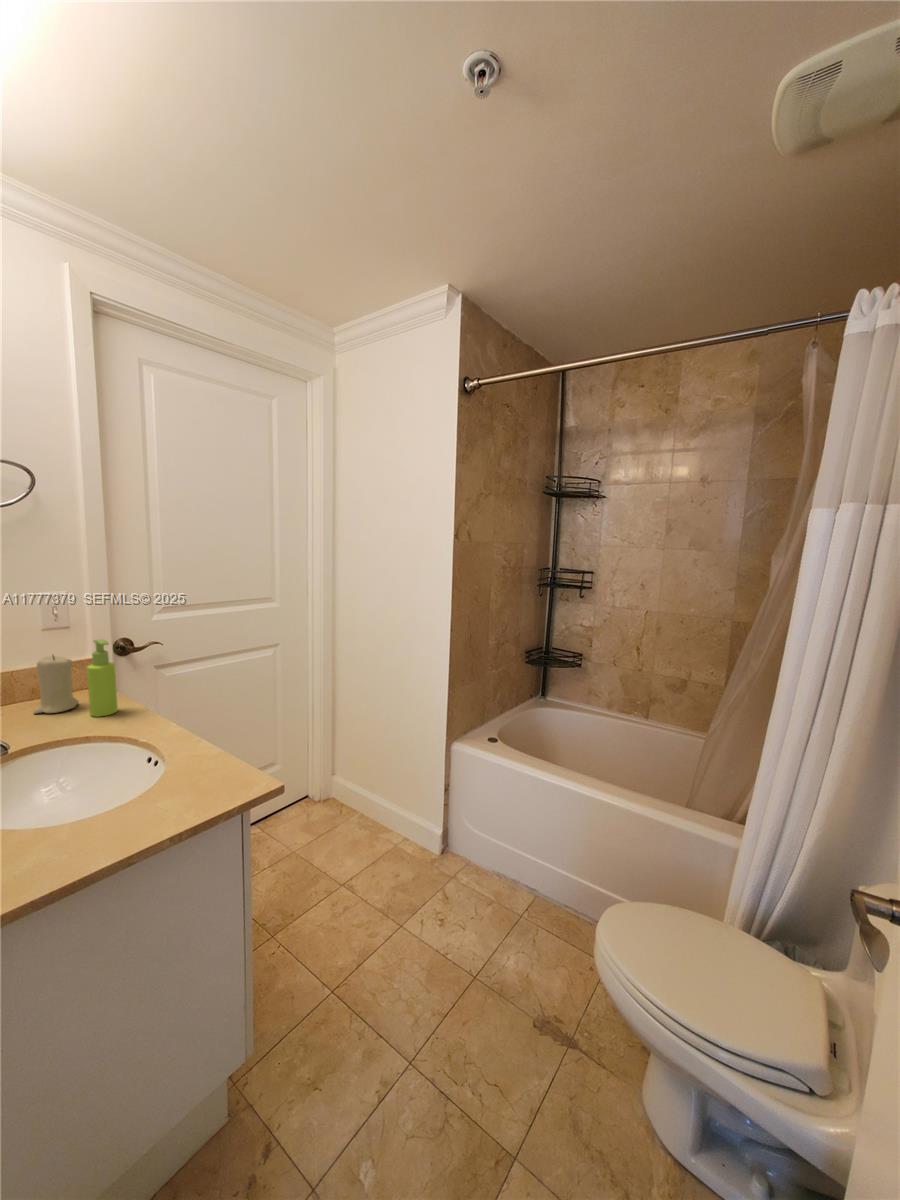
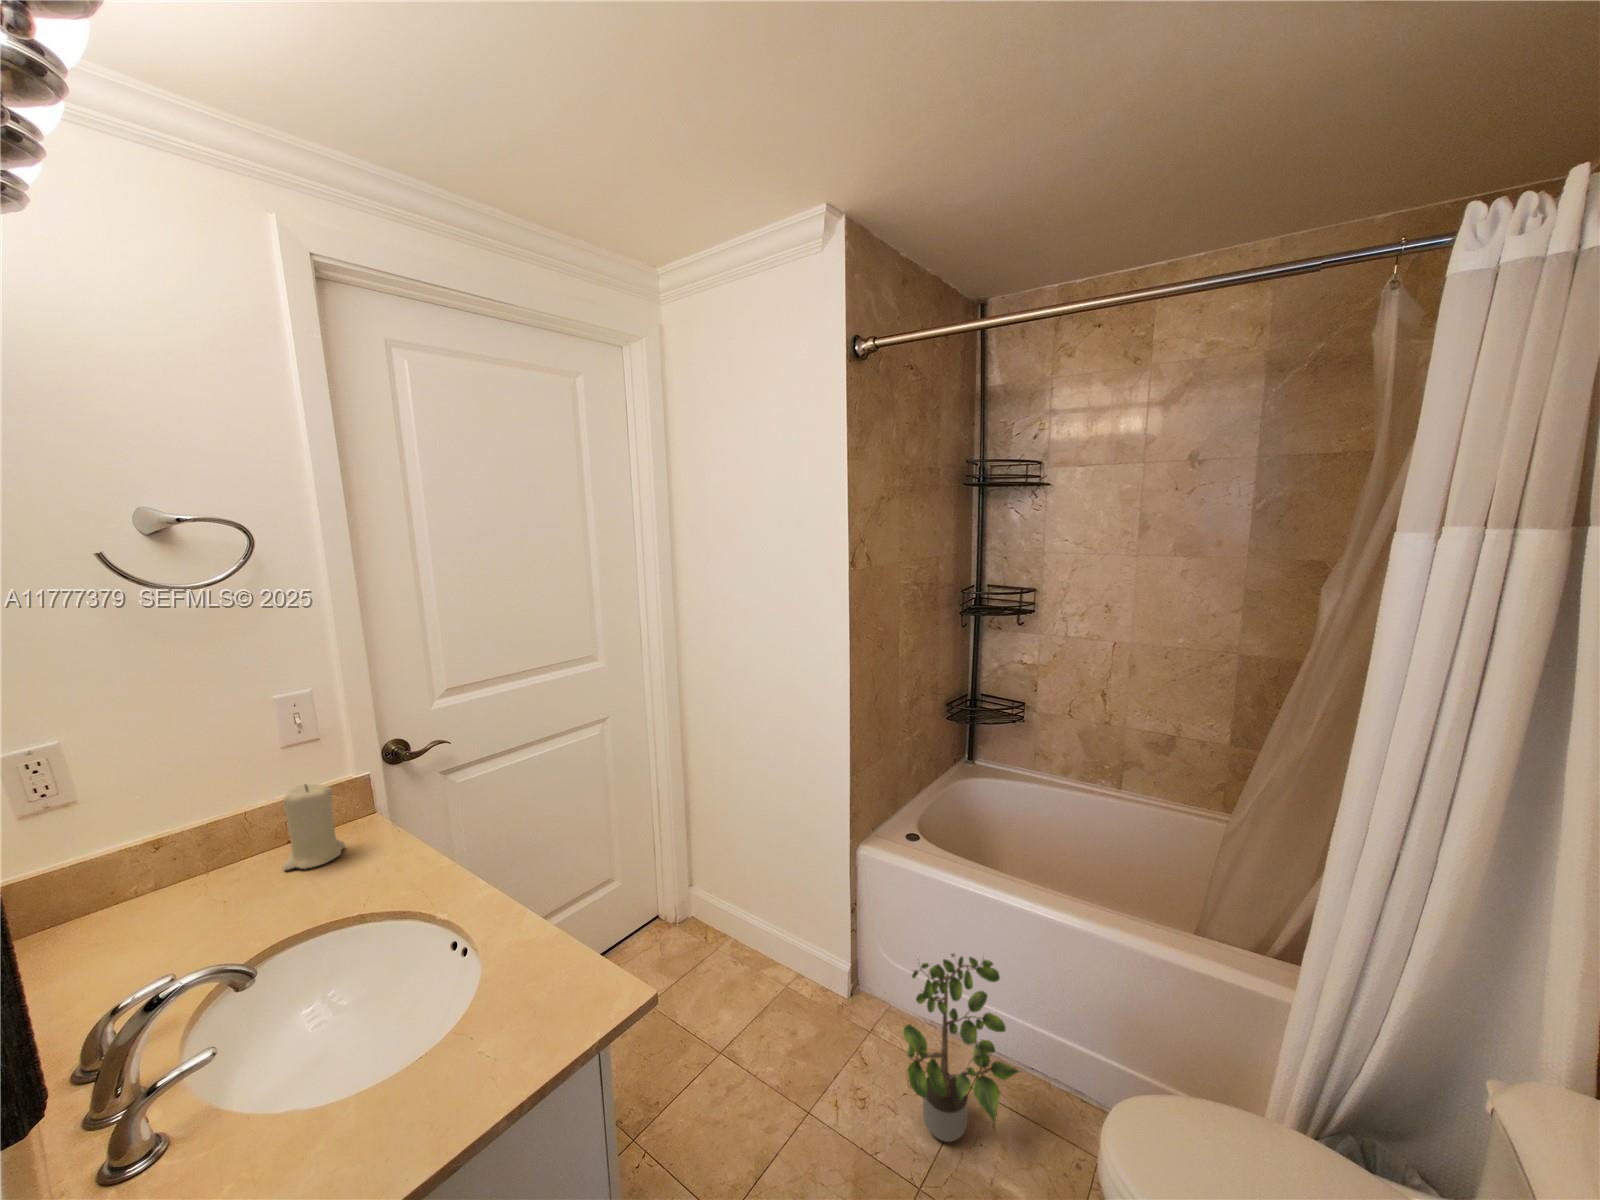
soap dispenser: present [87,639,118,717] -> none [354,759,400,871]
potted plant: none [472,808,553,942] -> present [904,954,1019,1142]

